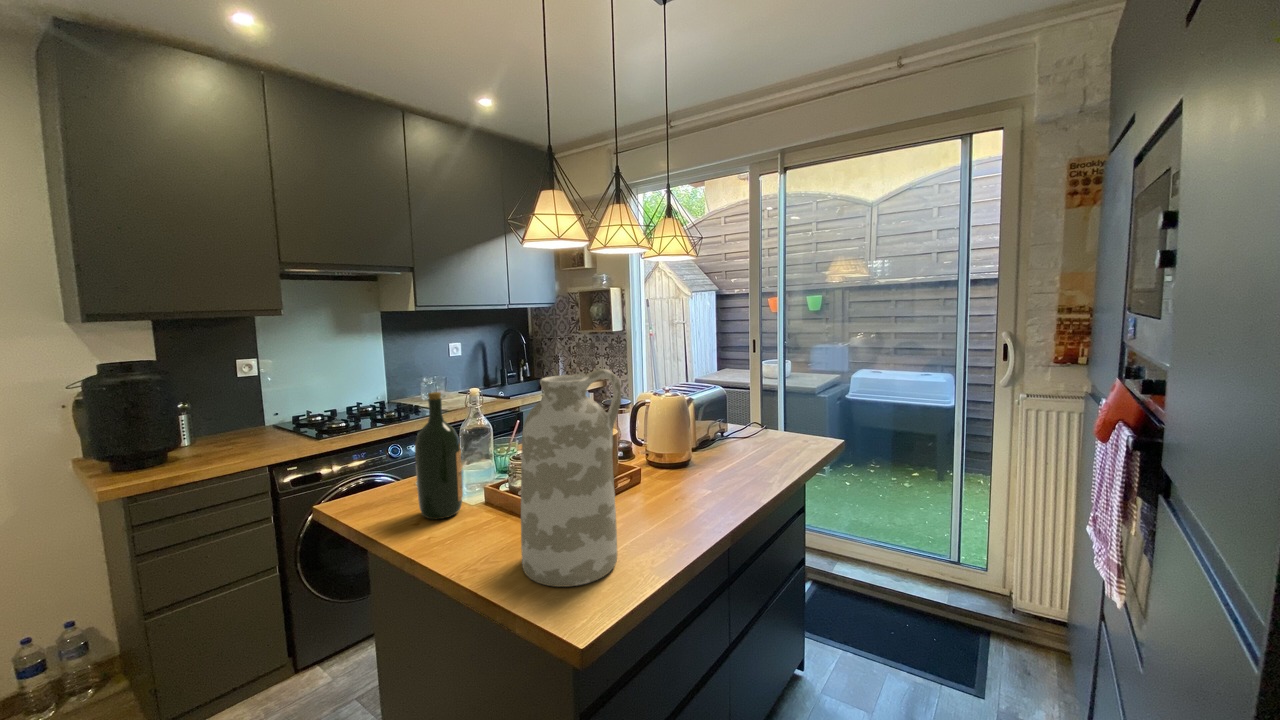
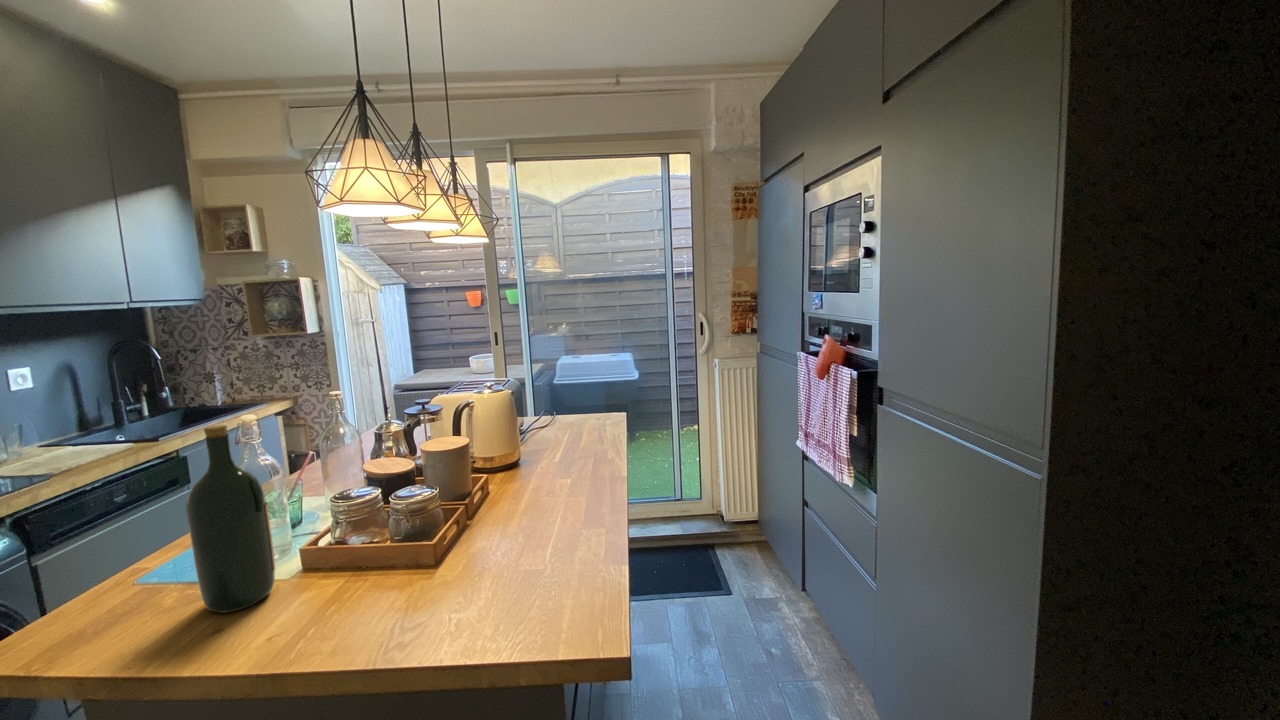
vase: present [521,369,622,587] -> none [433,361,552,617]

